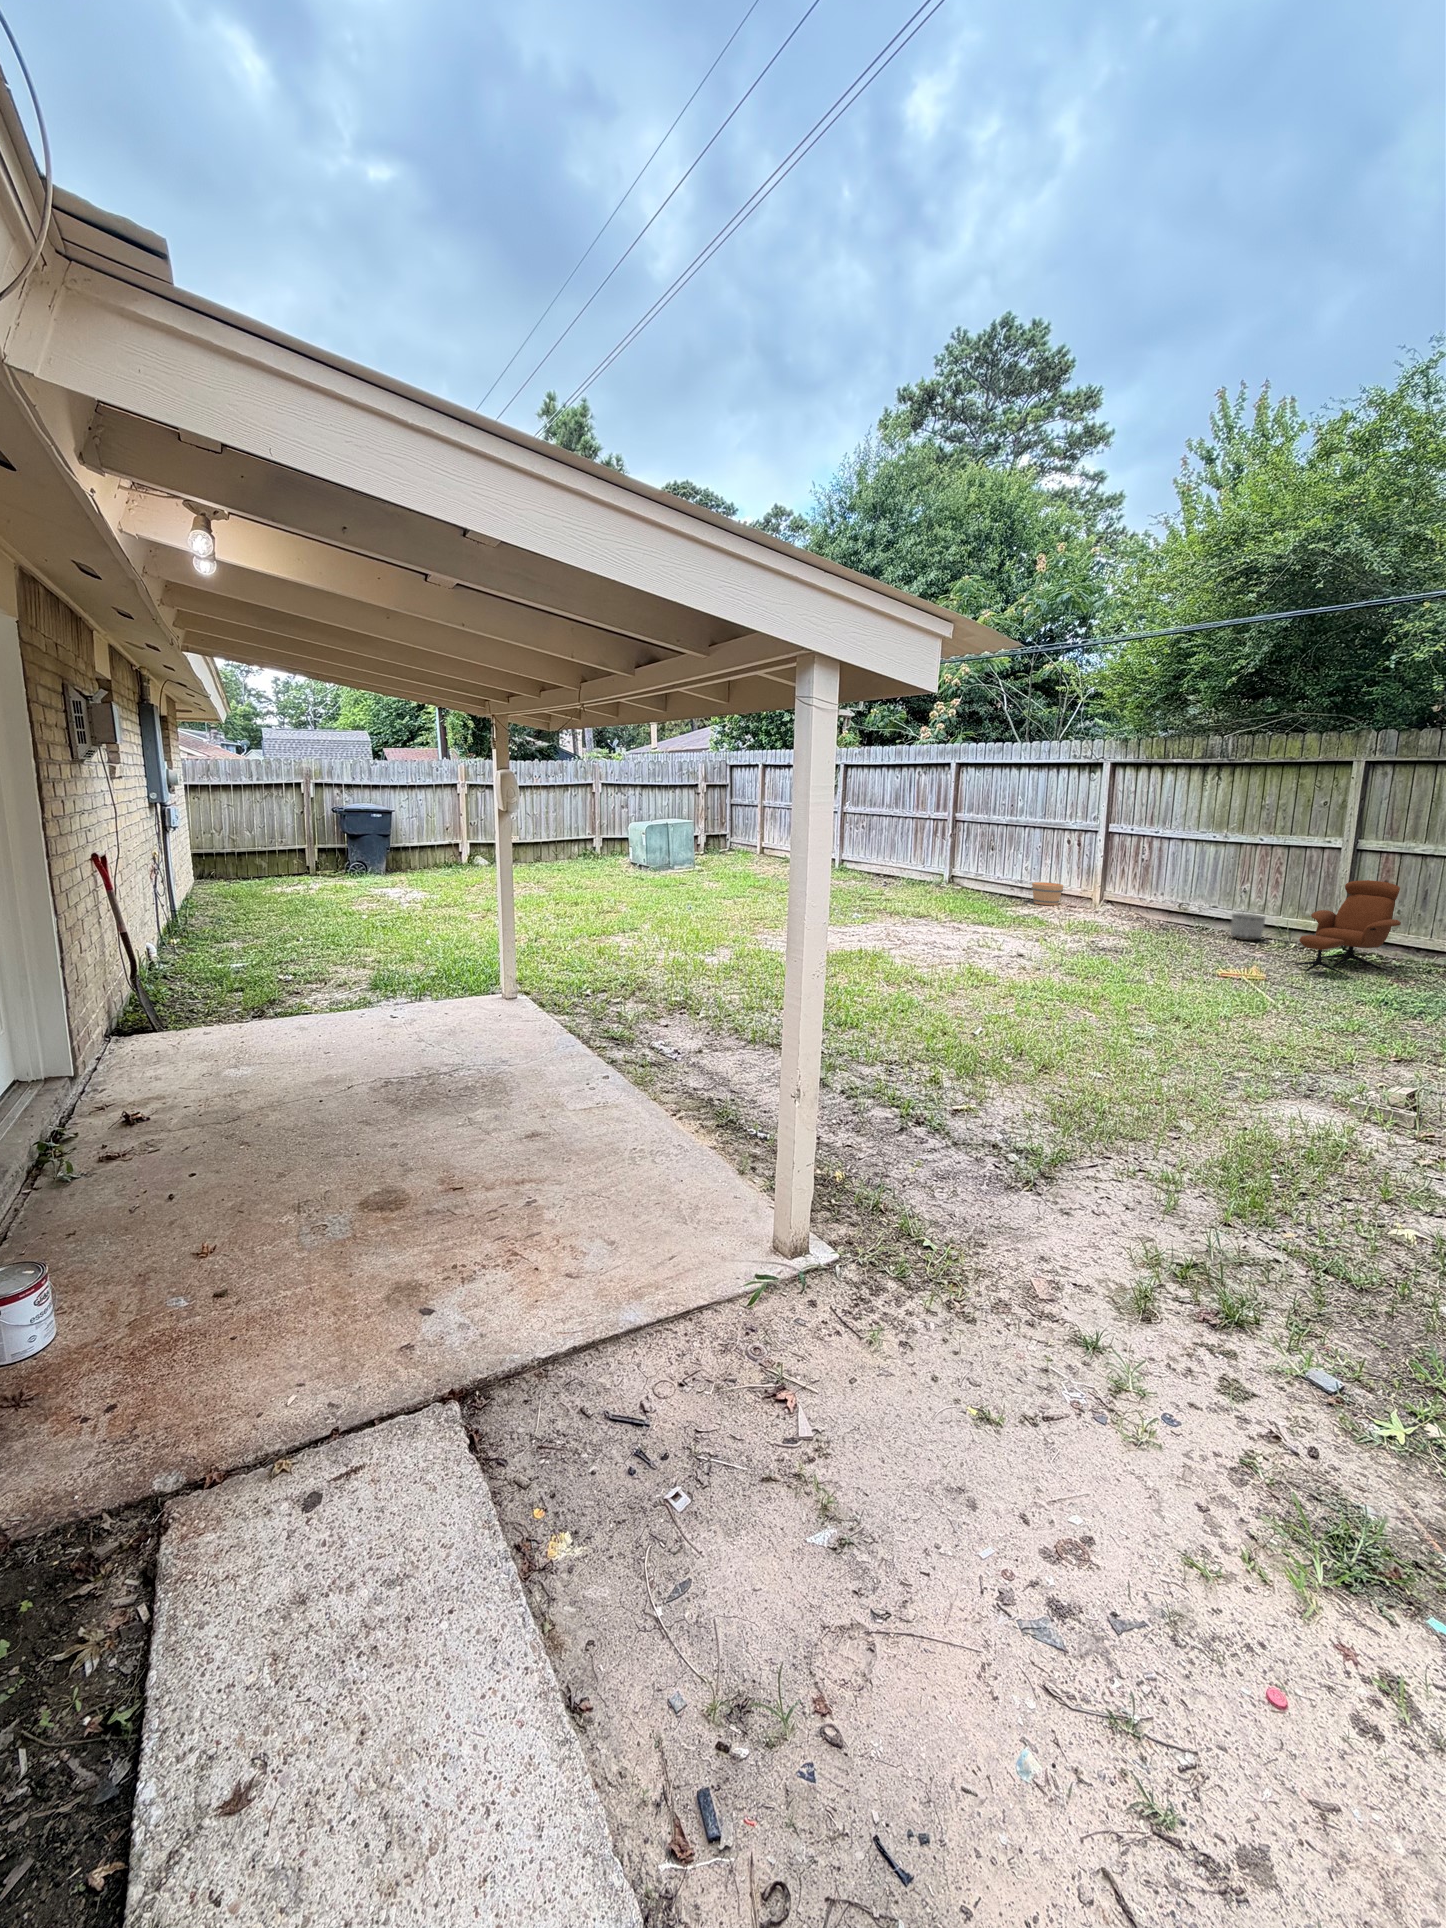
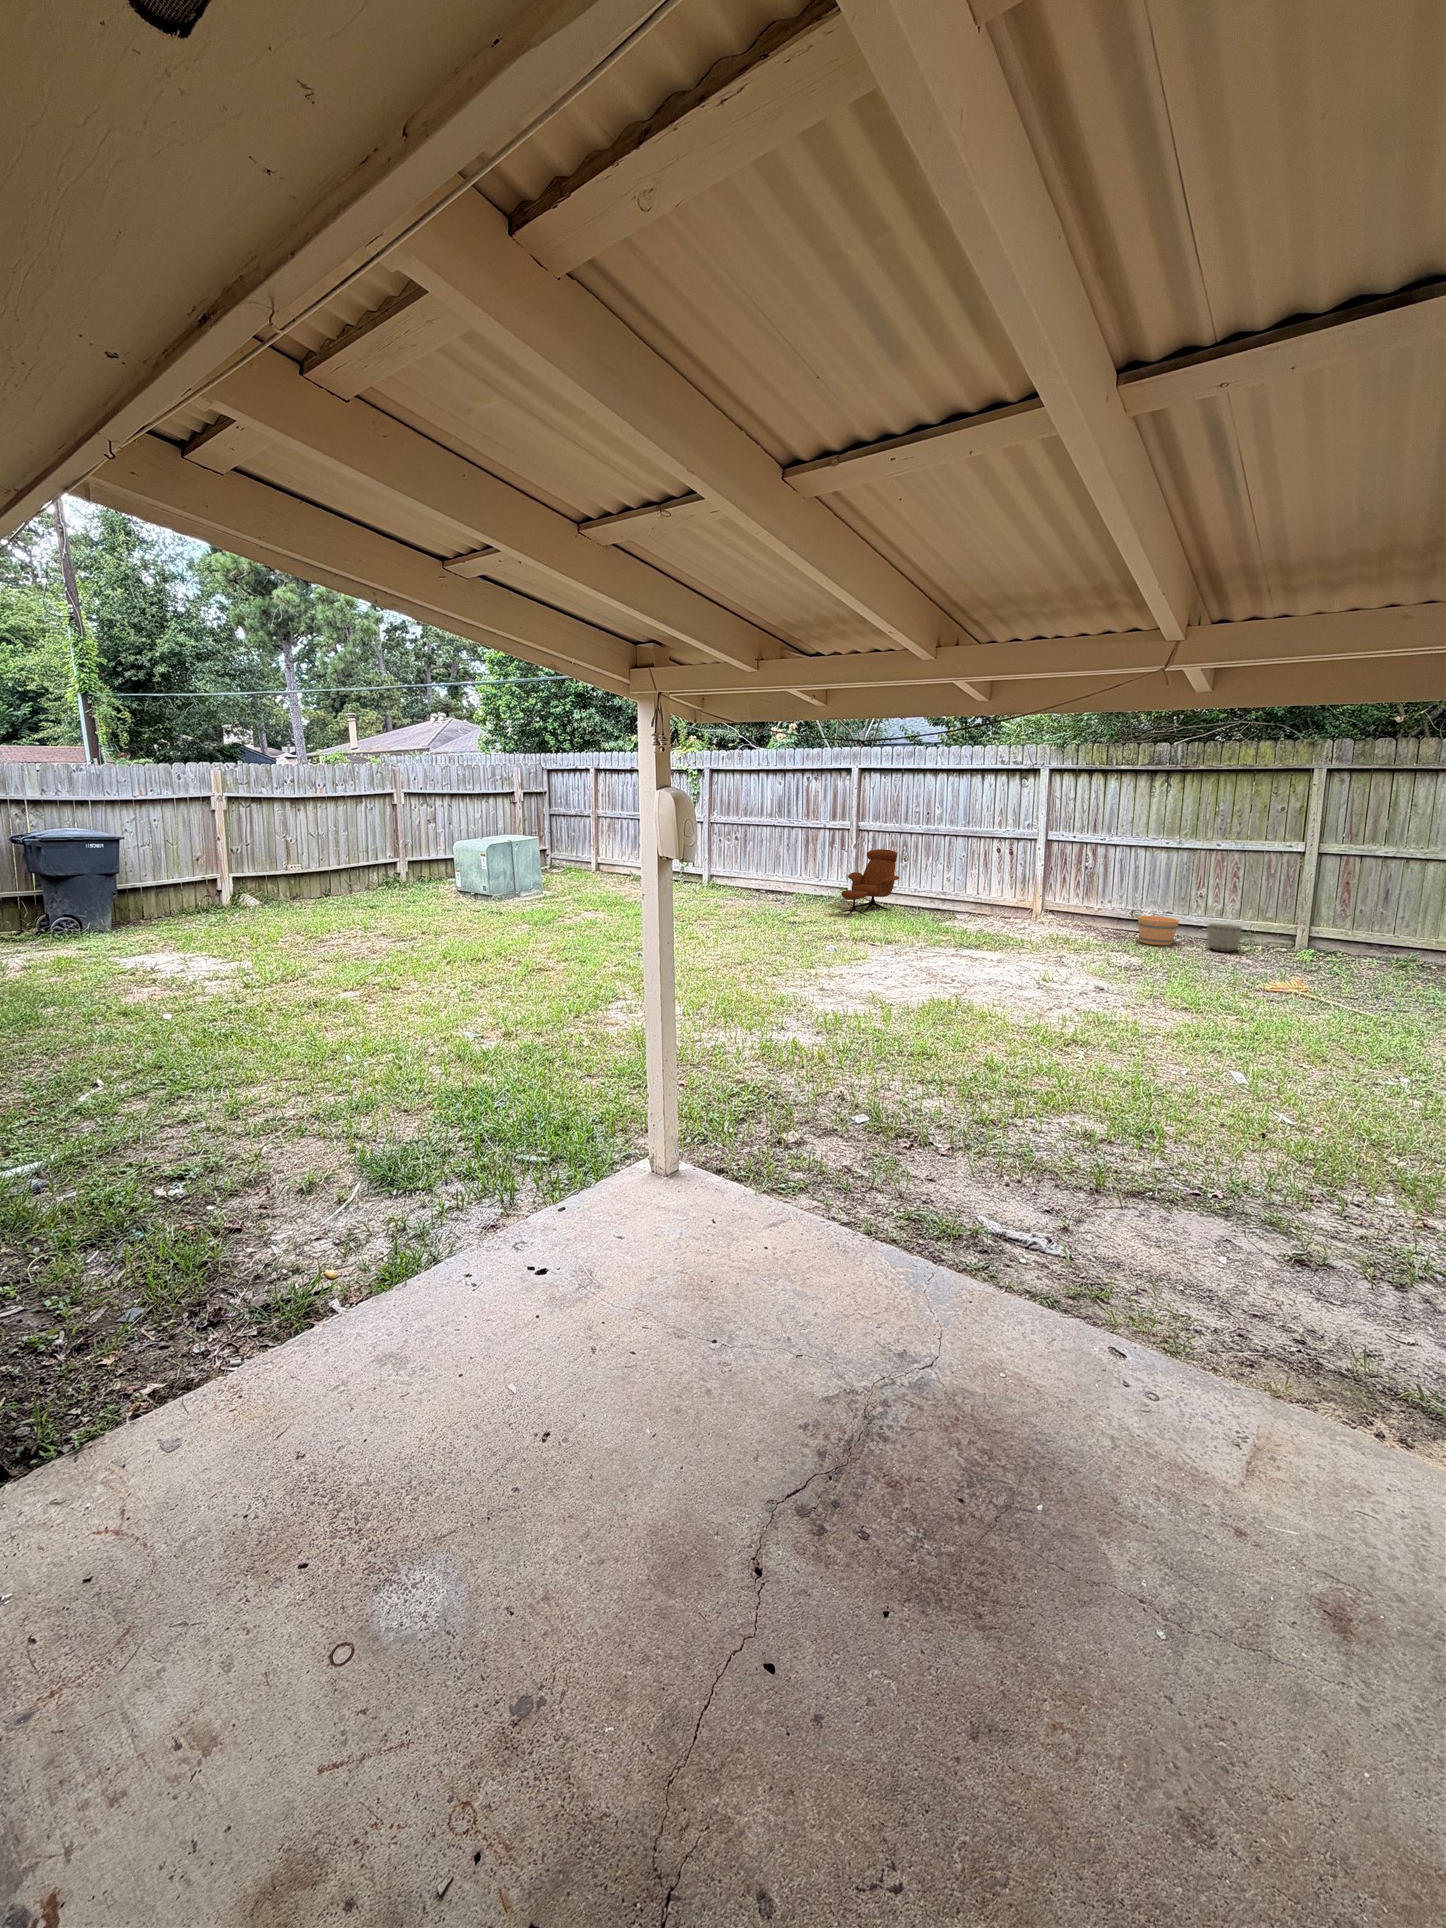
lounge chair: present [1292,880,1401,974] -> present [839,849,899,916]
bucket: present [1031,882,1064,905] -> present [1137,916,1179,945]

